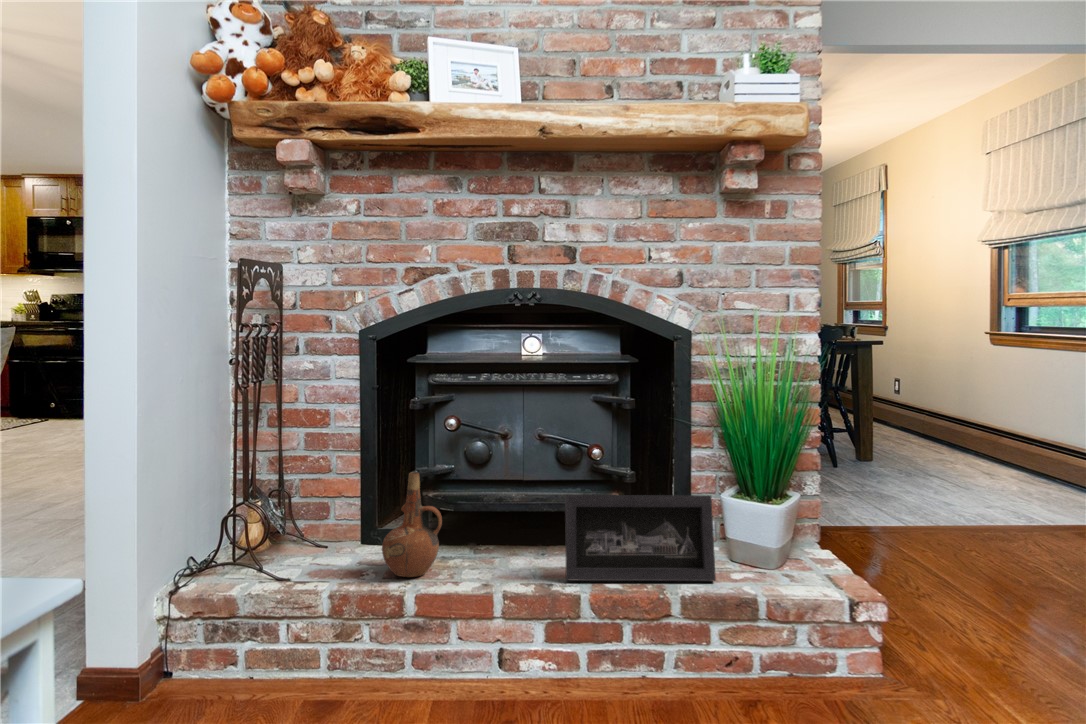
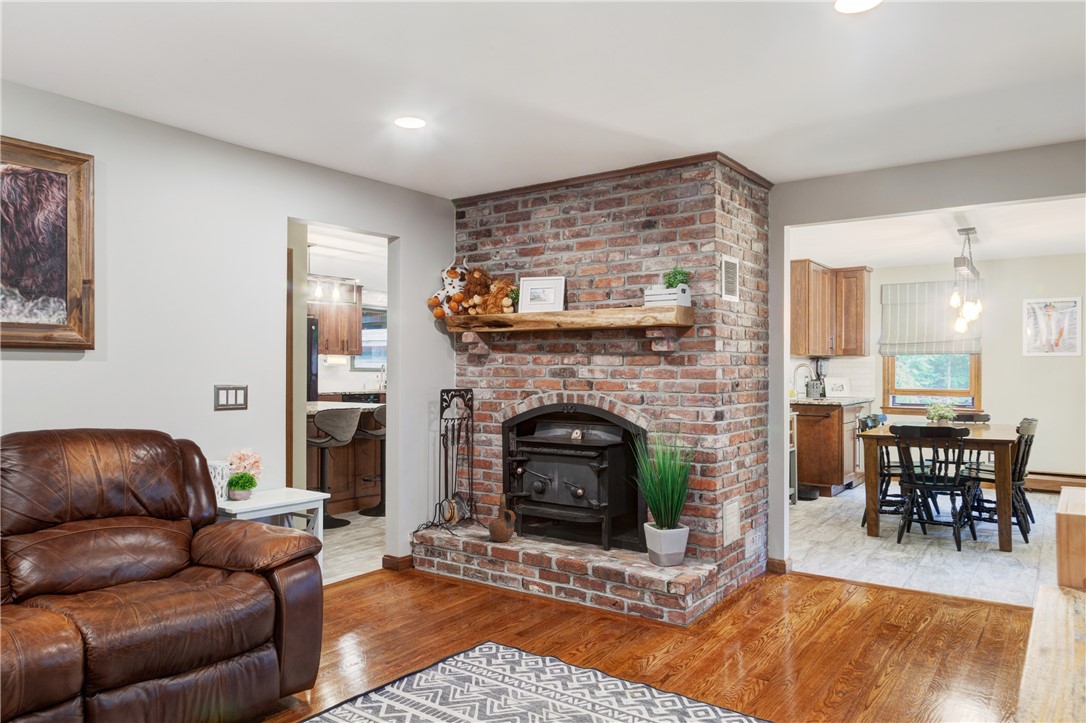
picture frame: present [565,495,716,581] -> none [553,512,623,564]

